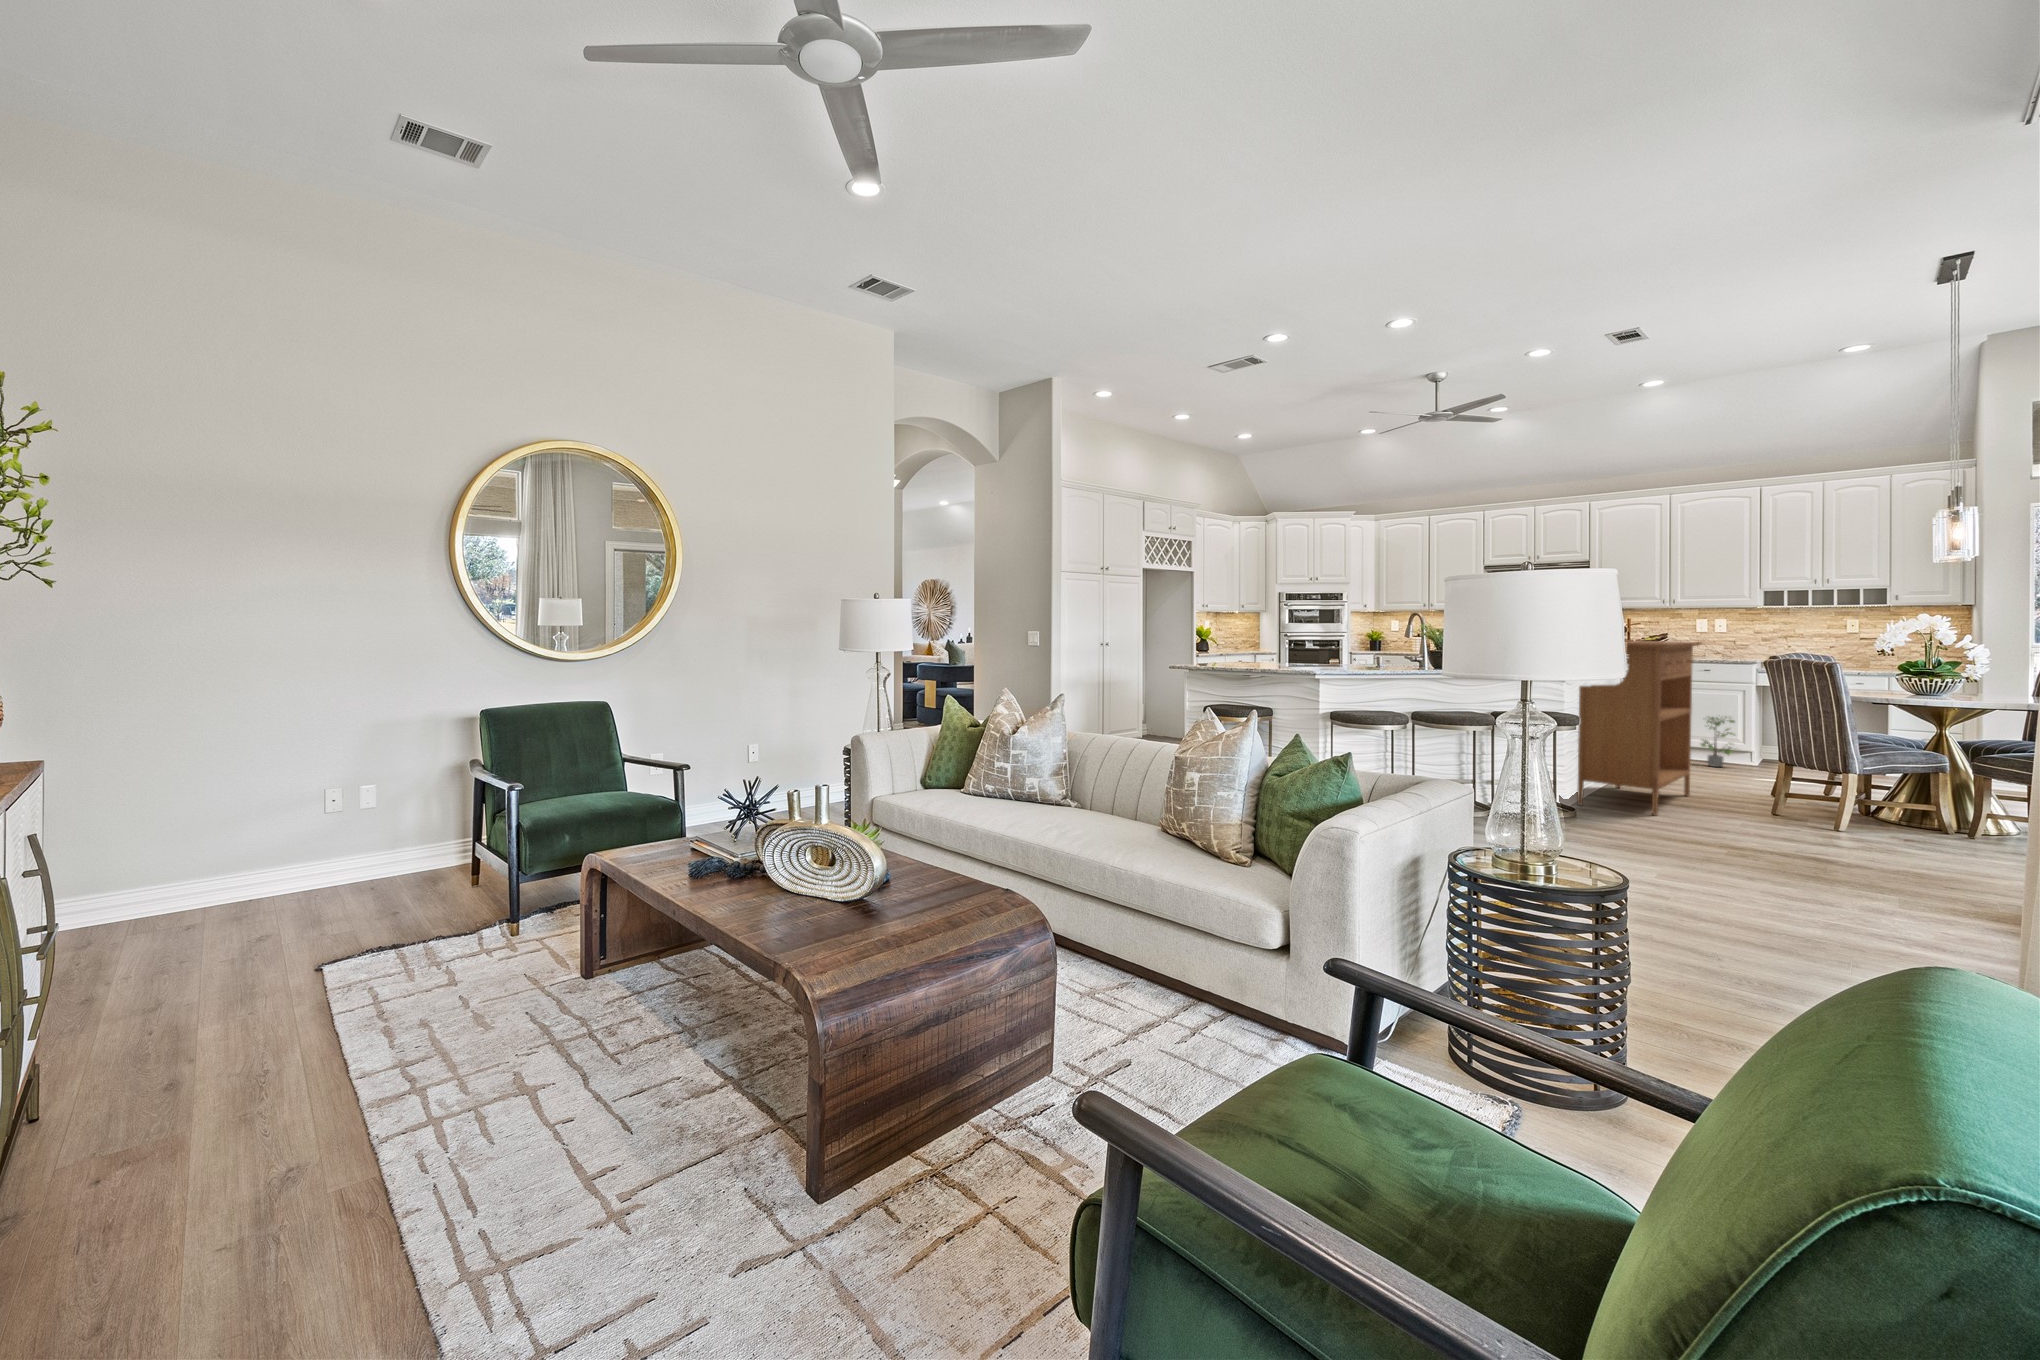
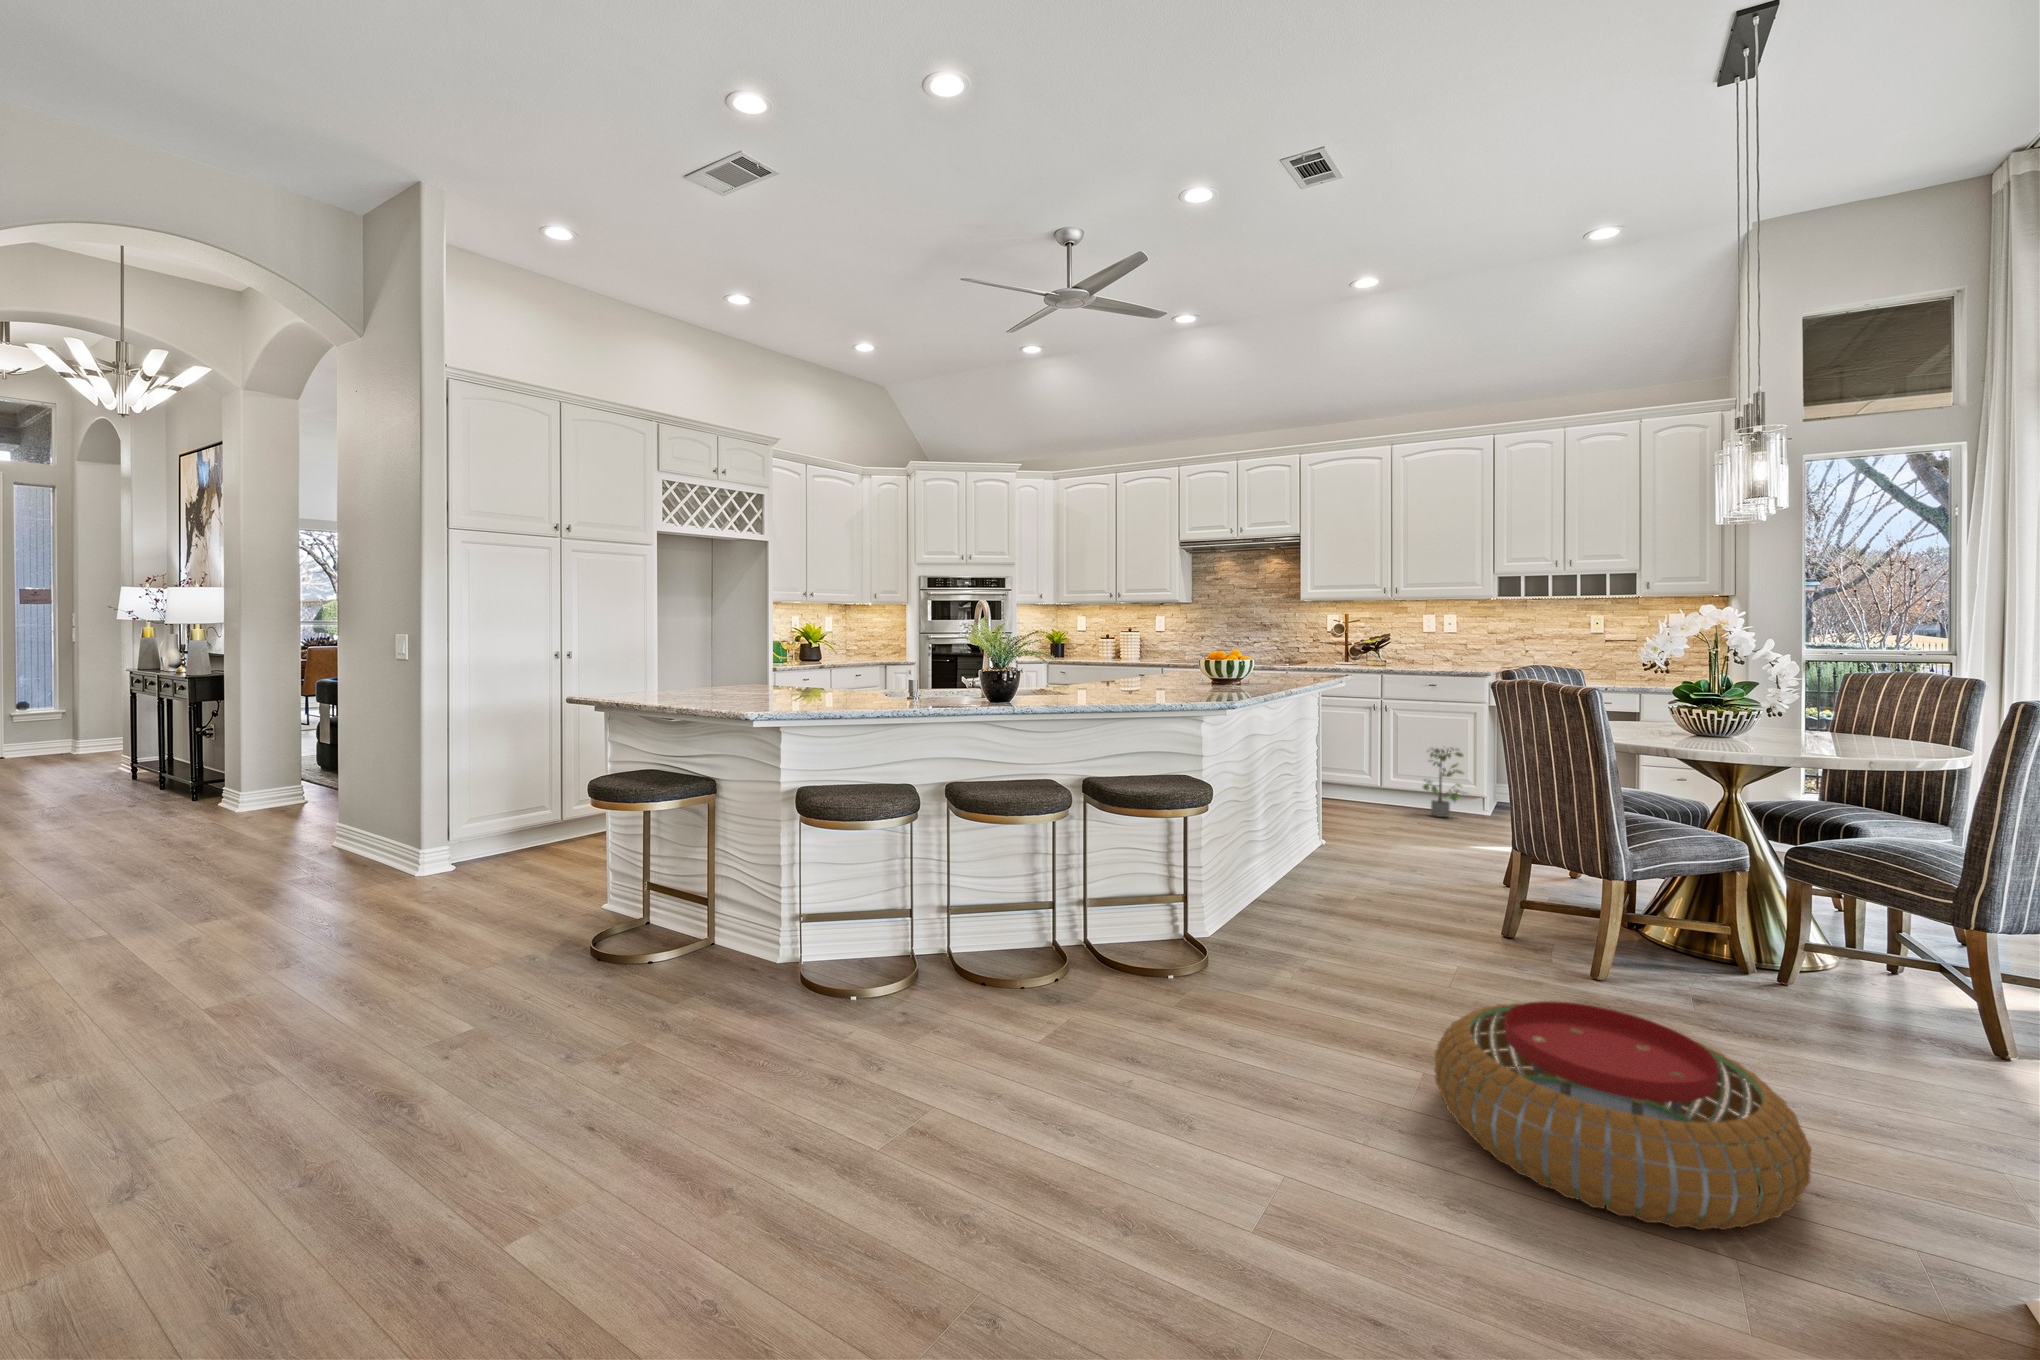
console table: present [1577,640,1702,815] -> none [1223,647,1415,949]
pouf: none [1737,811,1942,889] -> present [1434,1001,1811,1230]

